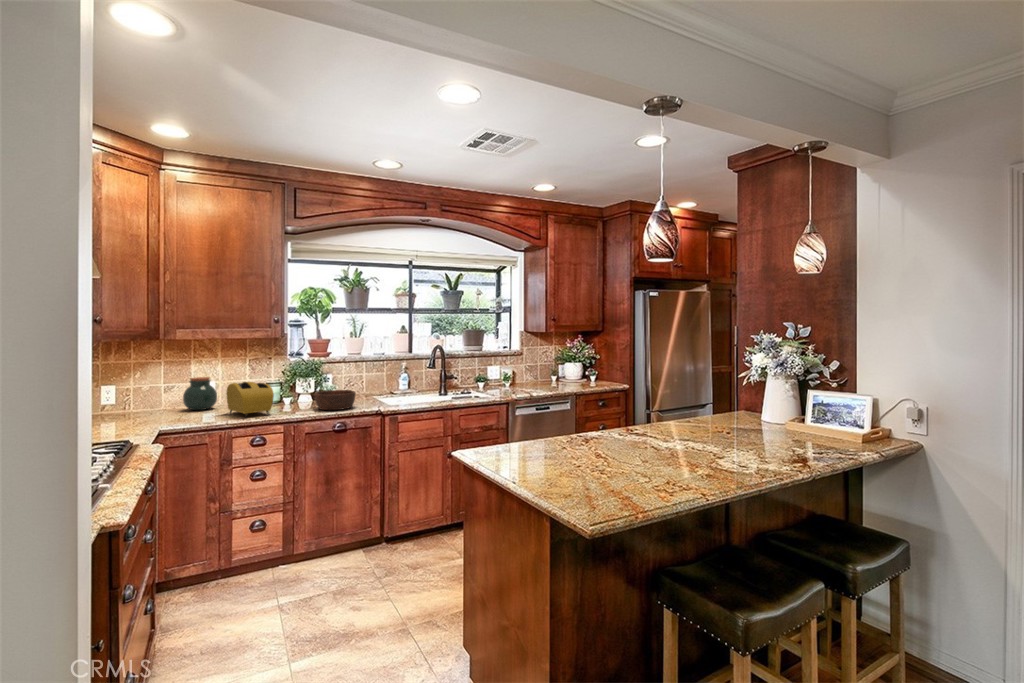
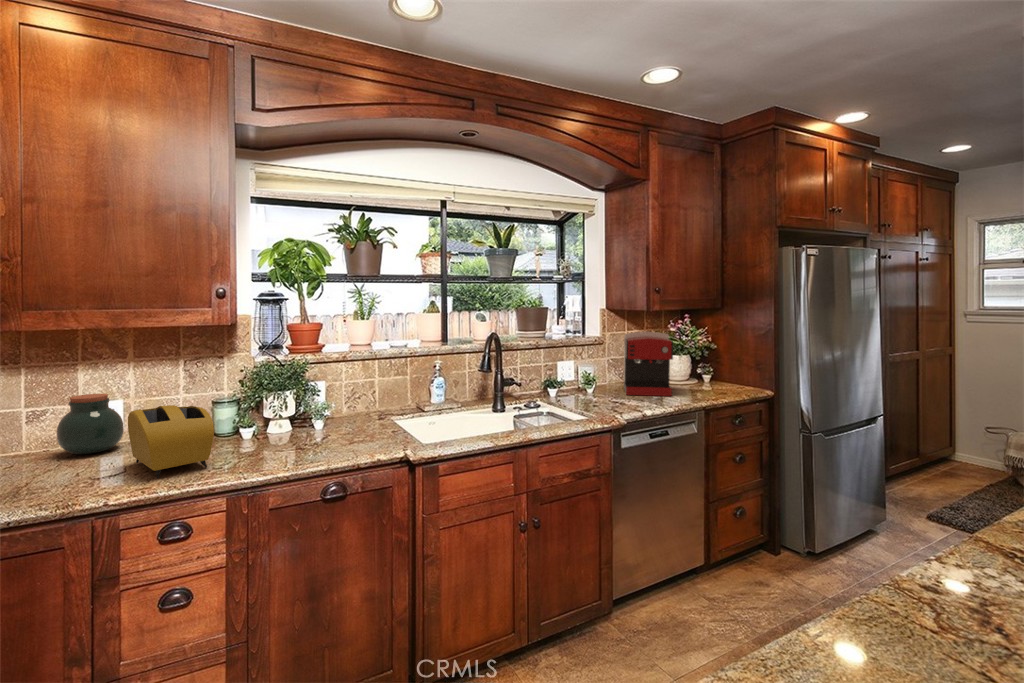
coffee maker: none [531,346,562,388] -> present [624,331,673,396]
wooden bowl: present [315,390,356,410] -> none [292,412,365,454]

